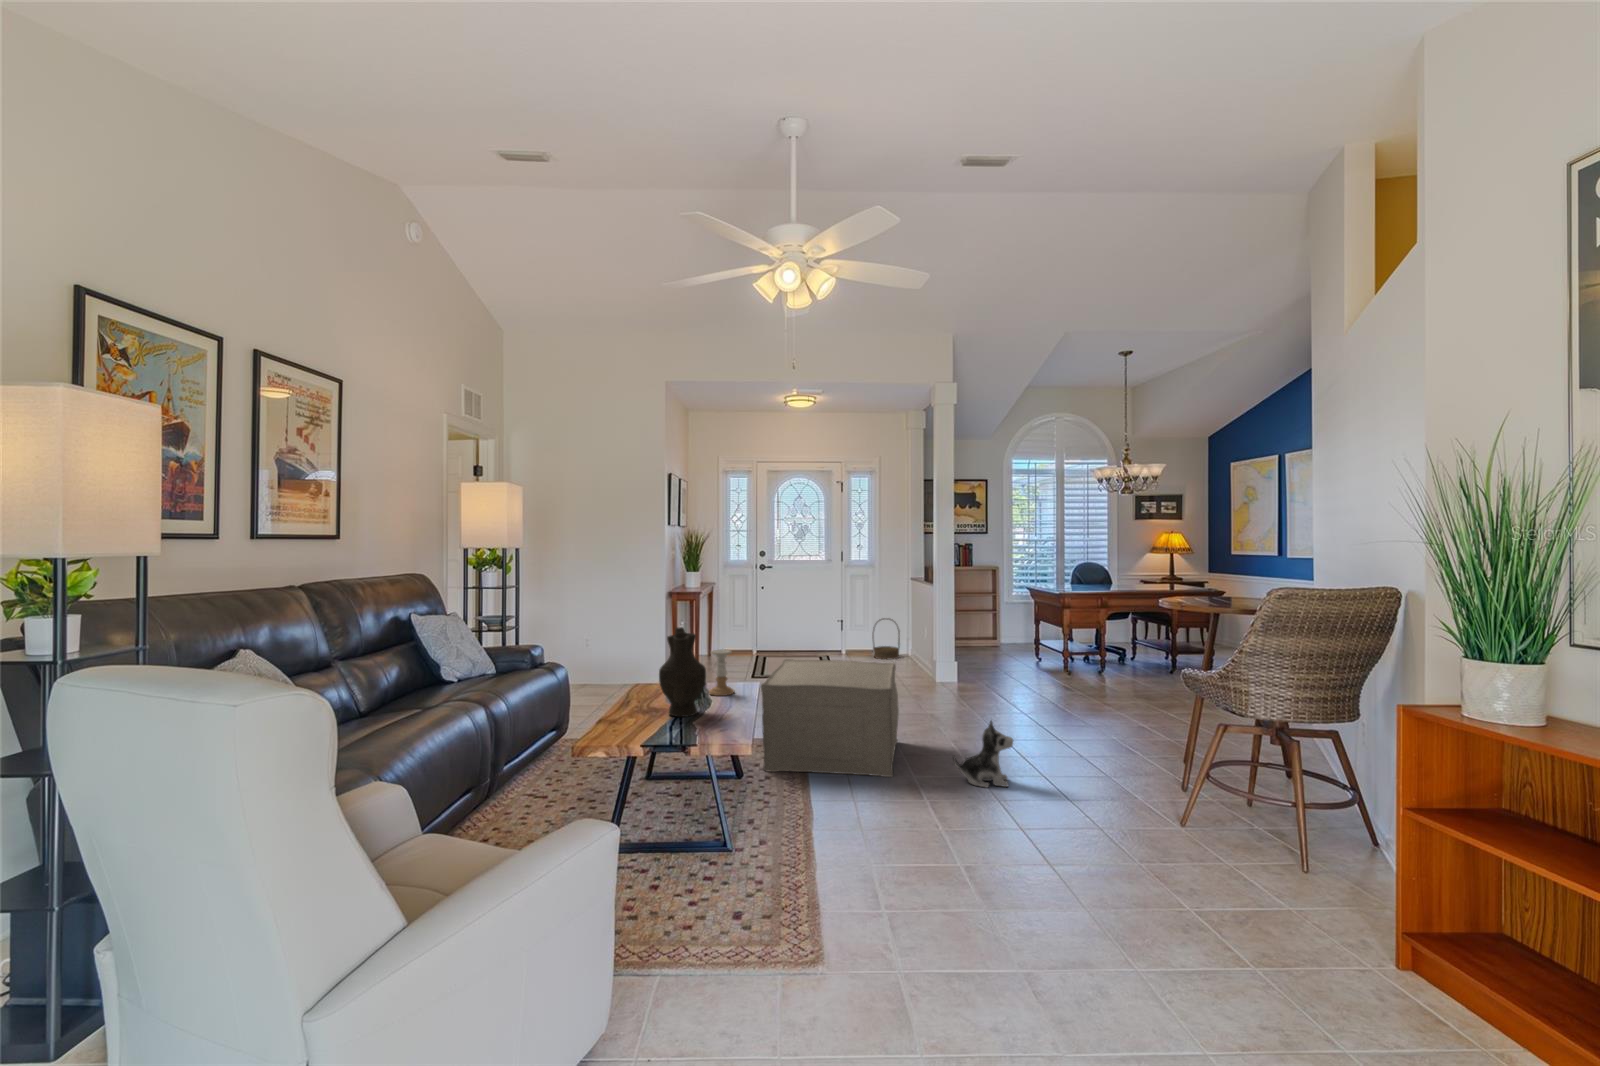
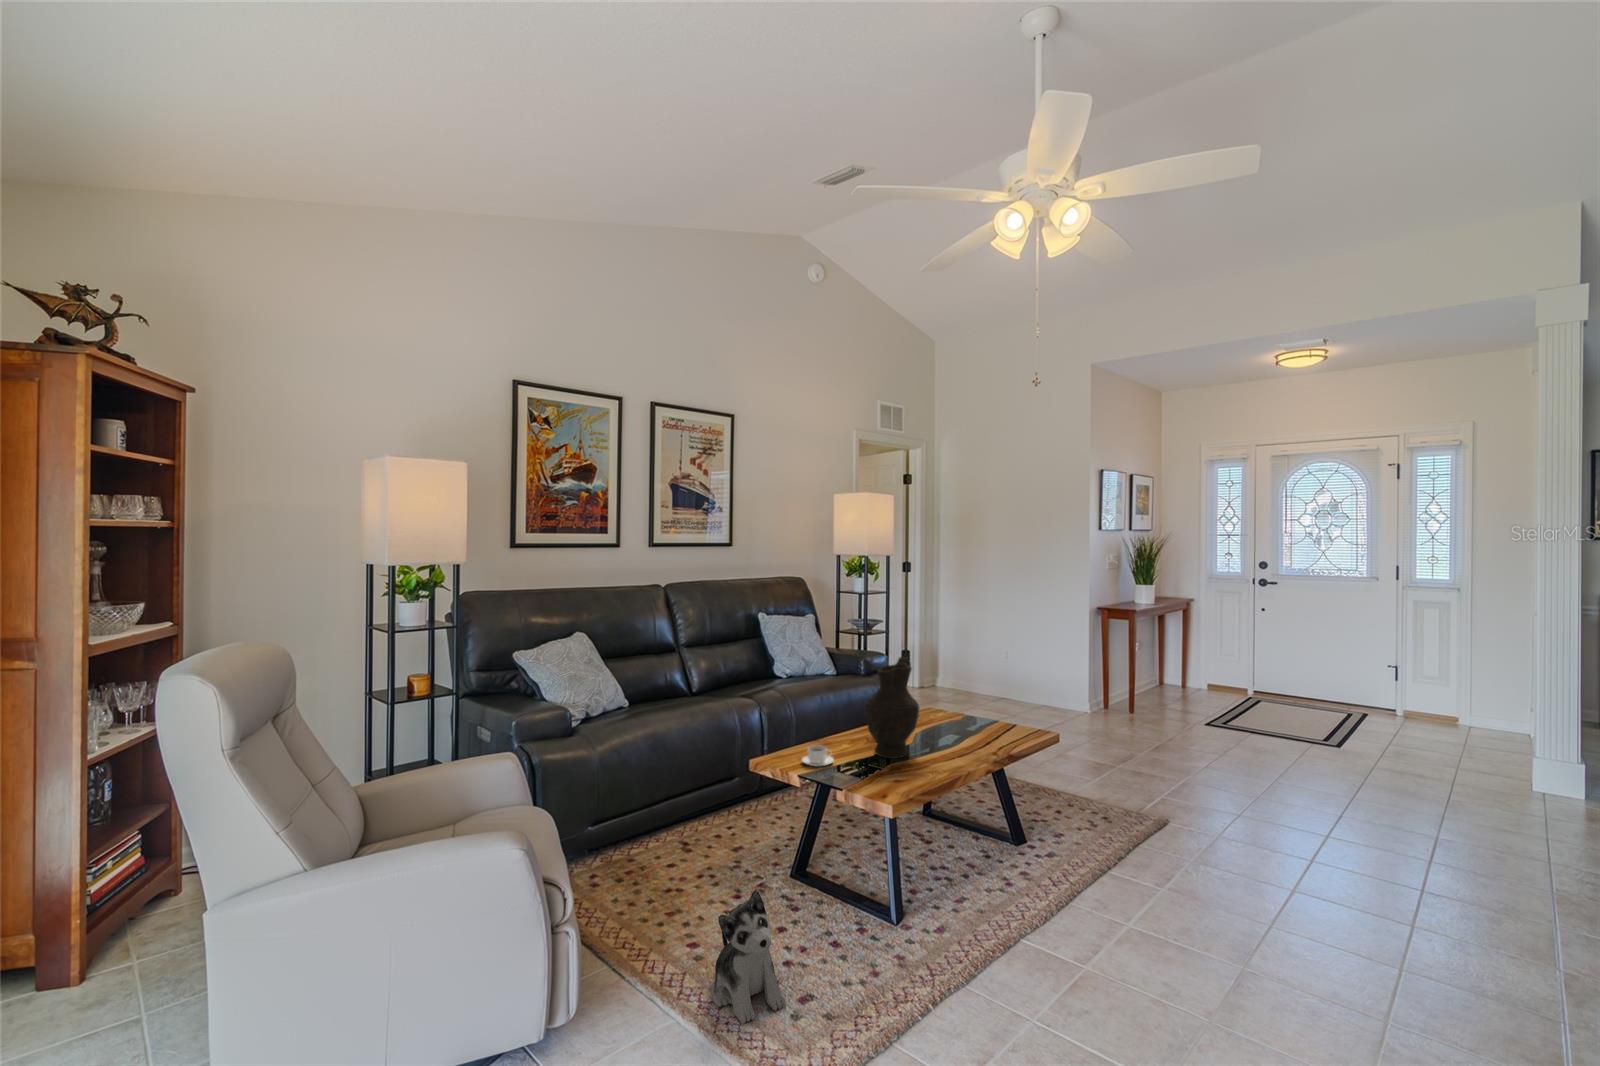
basket: present [873,618,900,659] -> none [1444,670,1499,736]
candle holder: present [709,650,734,696] -> none [965,687,996,743]
ottoman: present [761,659,899,777] -> none [1047,711,1298,914]
coffee cup: none [626,715,658,734] -> present [802,745,834,766]
plush toy: present [953,721,1013,788] -> present [712,890,786,1024]

